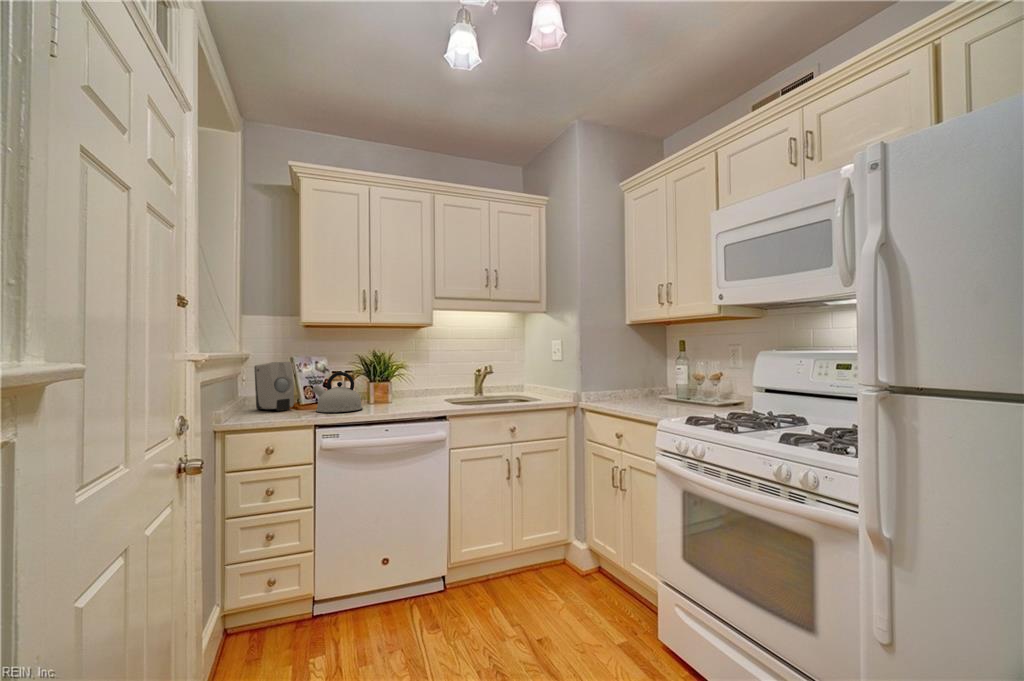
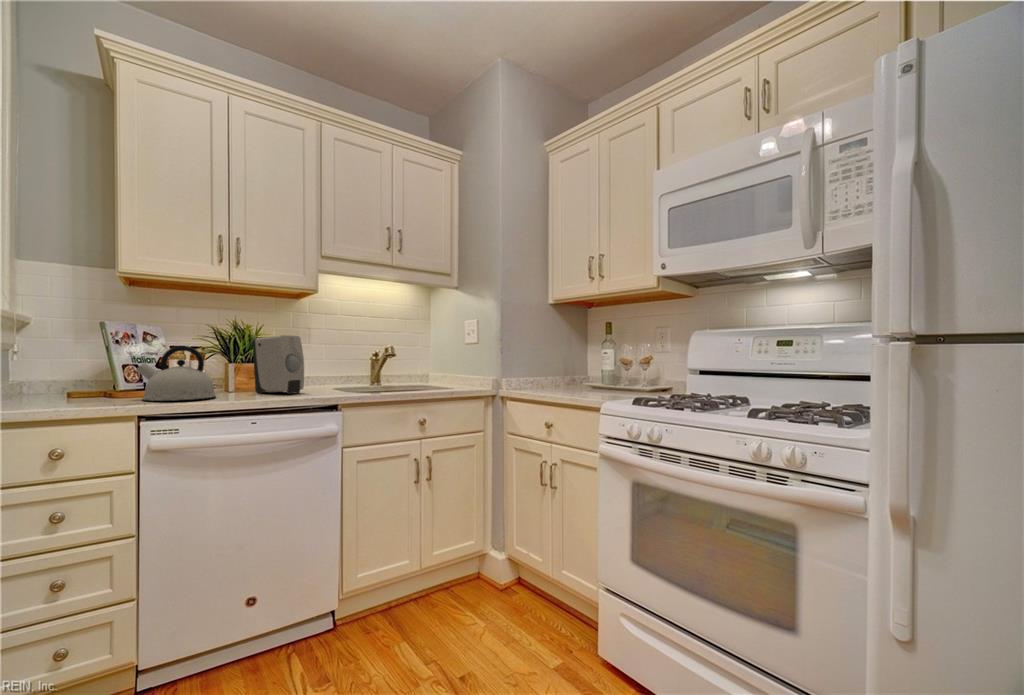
soap dispenser: present [254,362,294,411] -> present [253,335,304,394]

